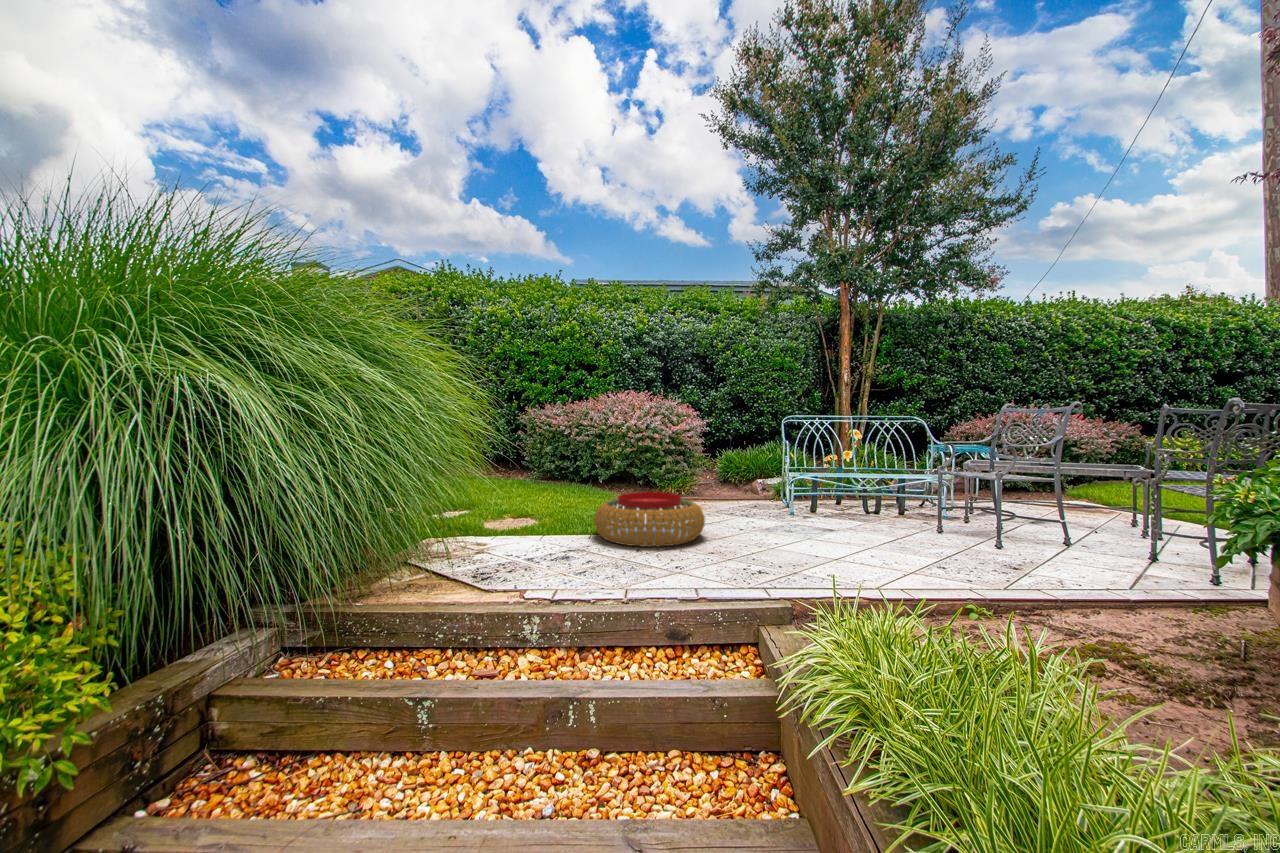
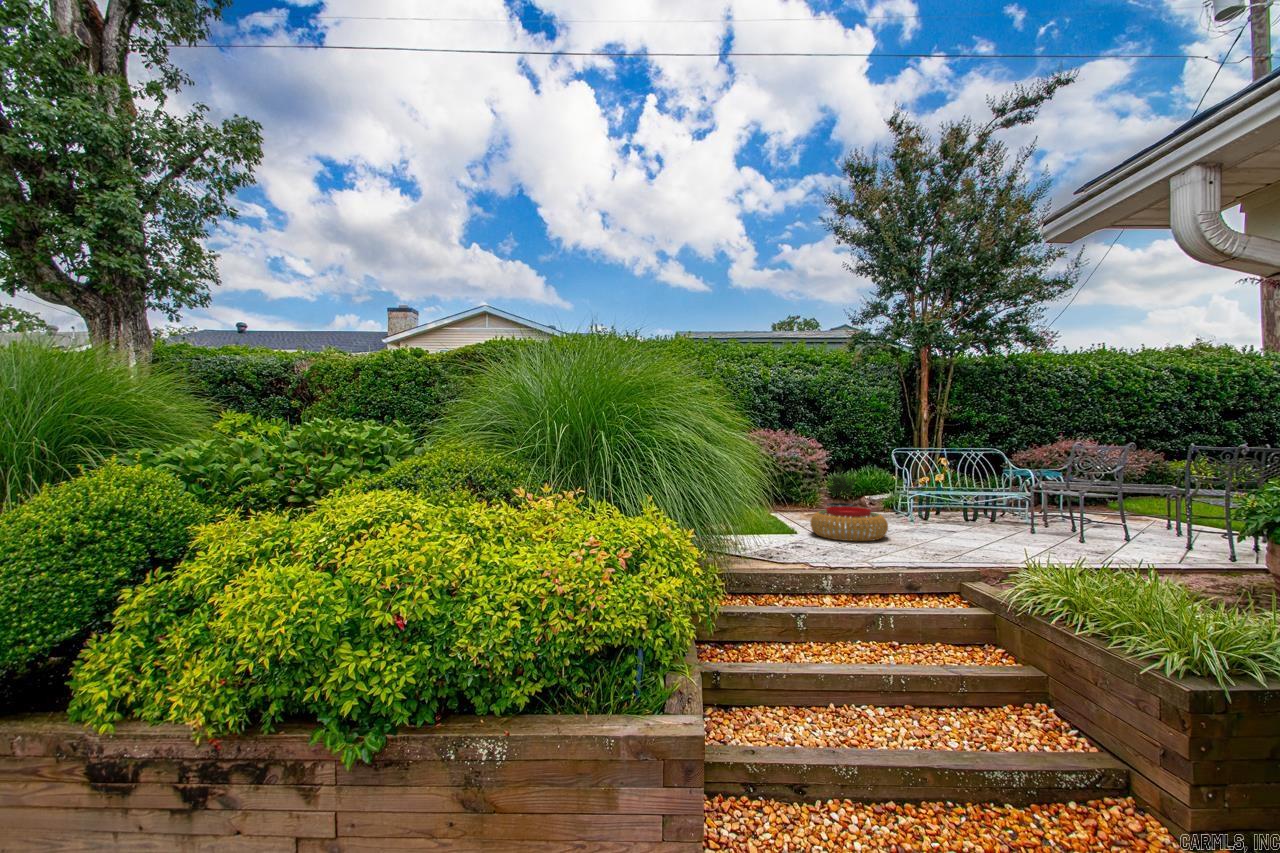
potted tree: none [698,432,736,491] -> present [828,466,854,507]

